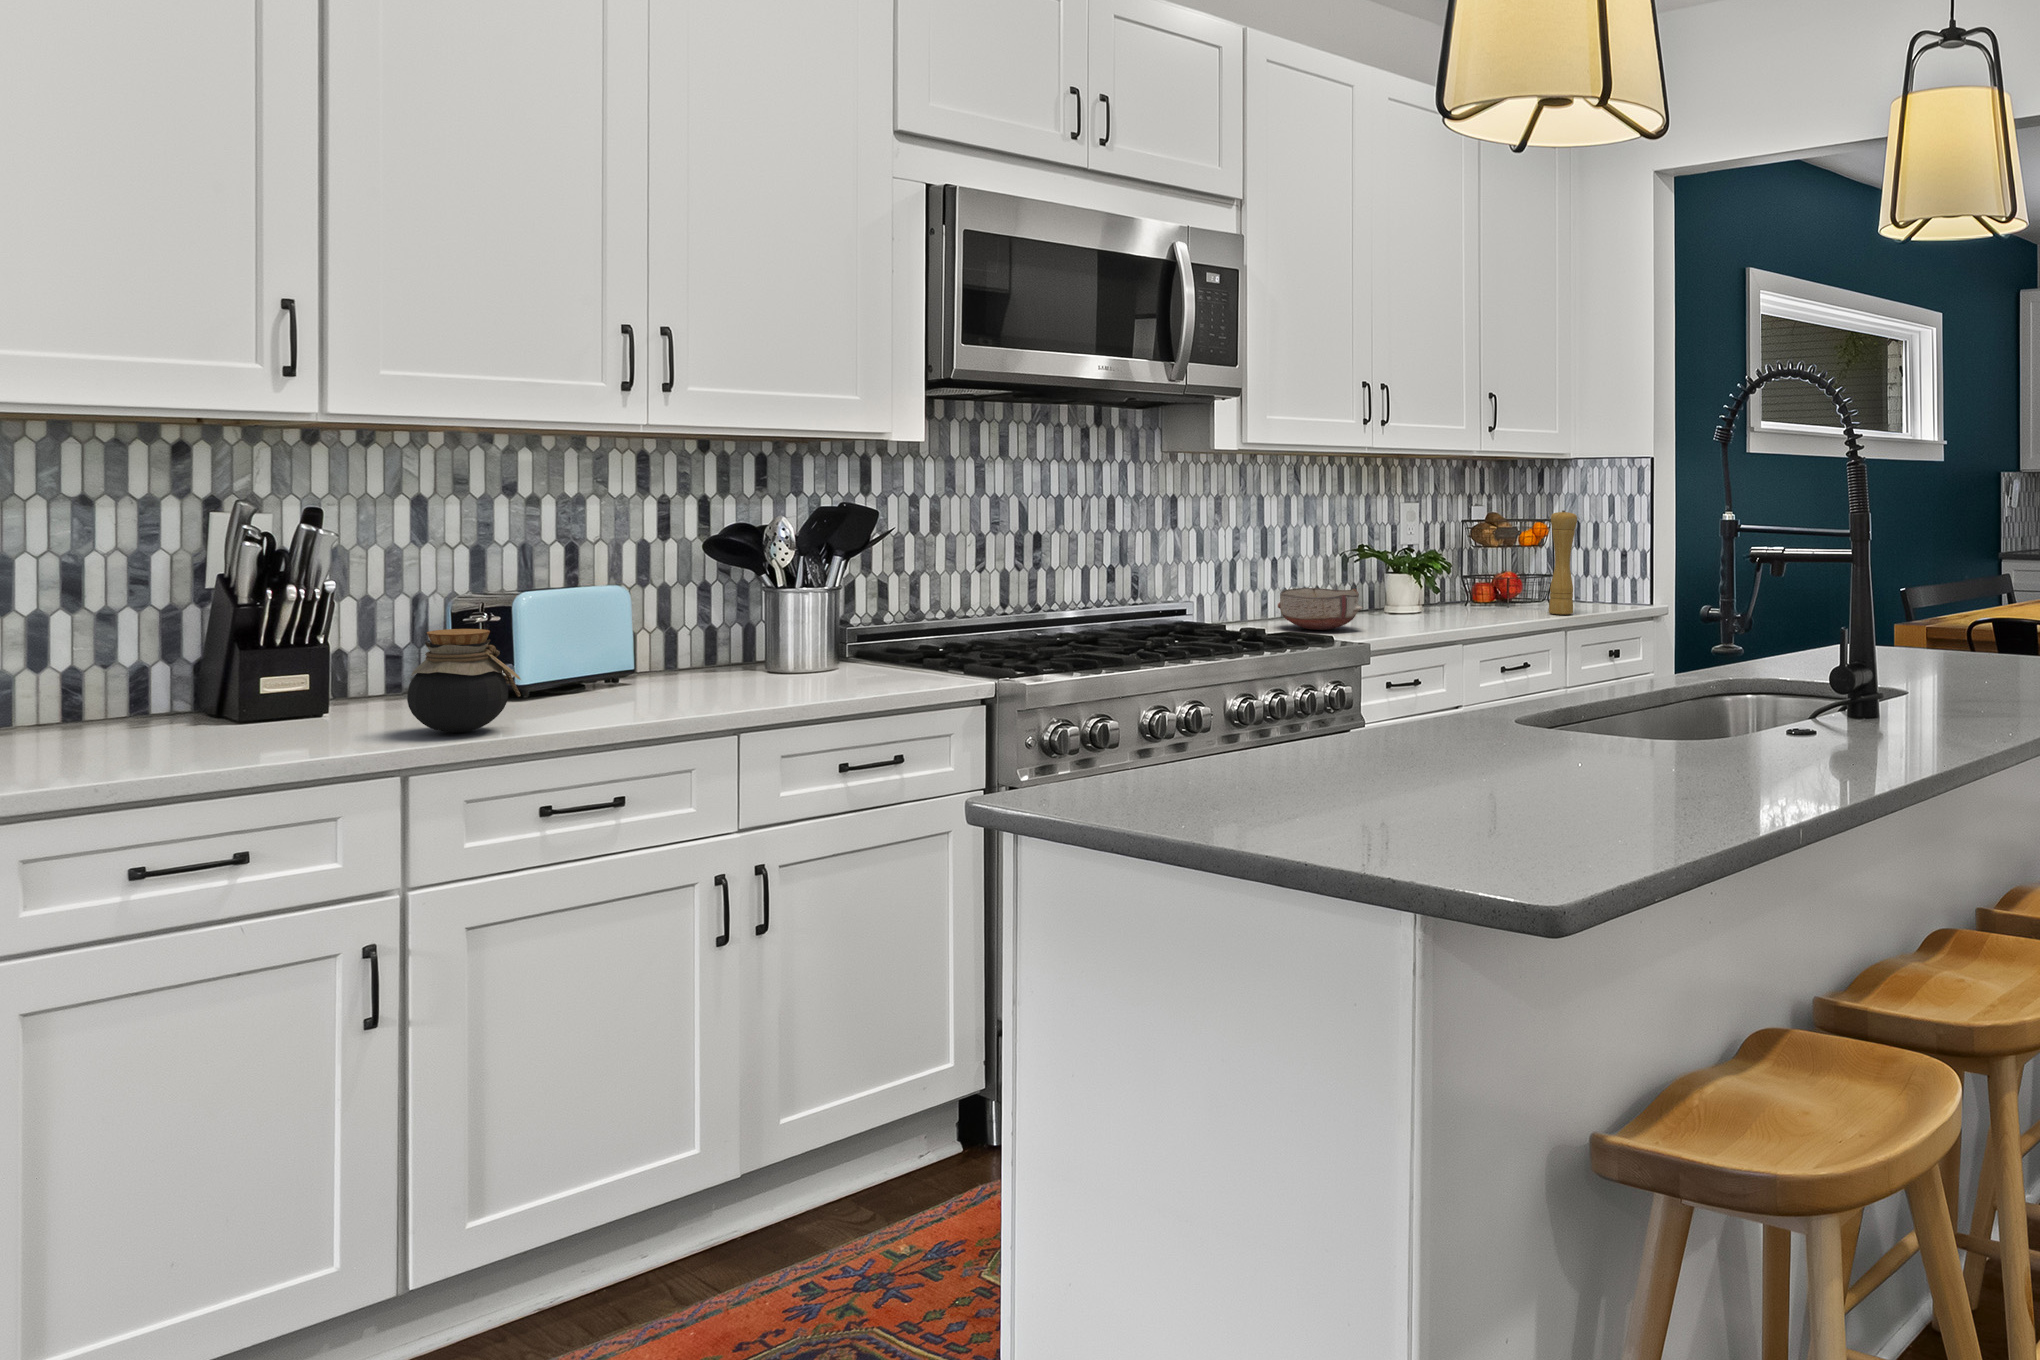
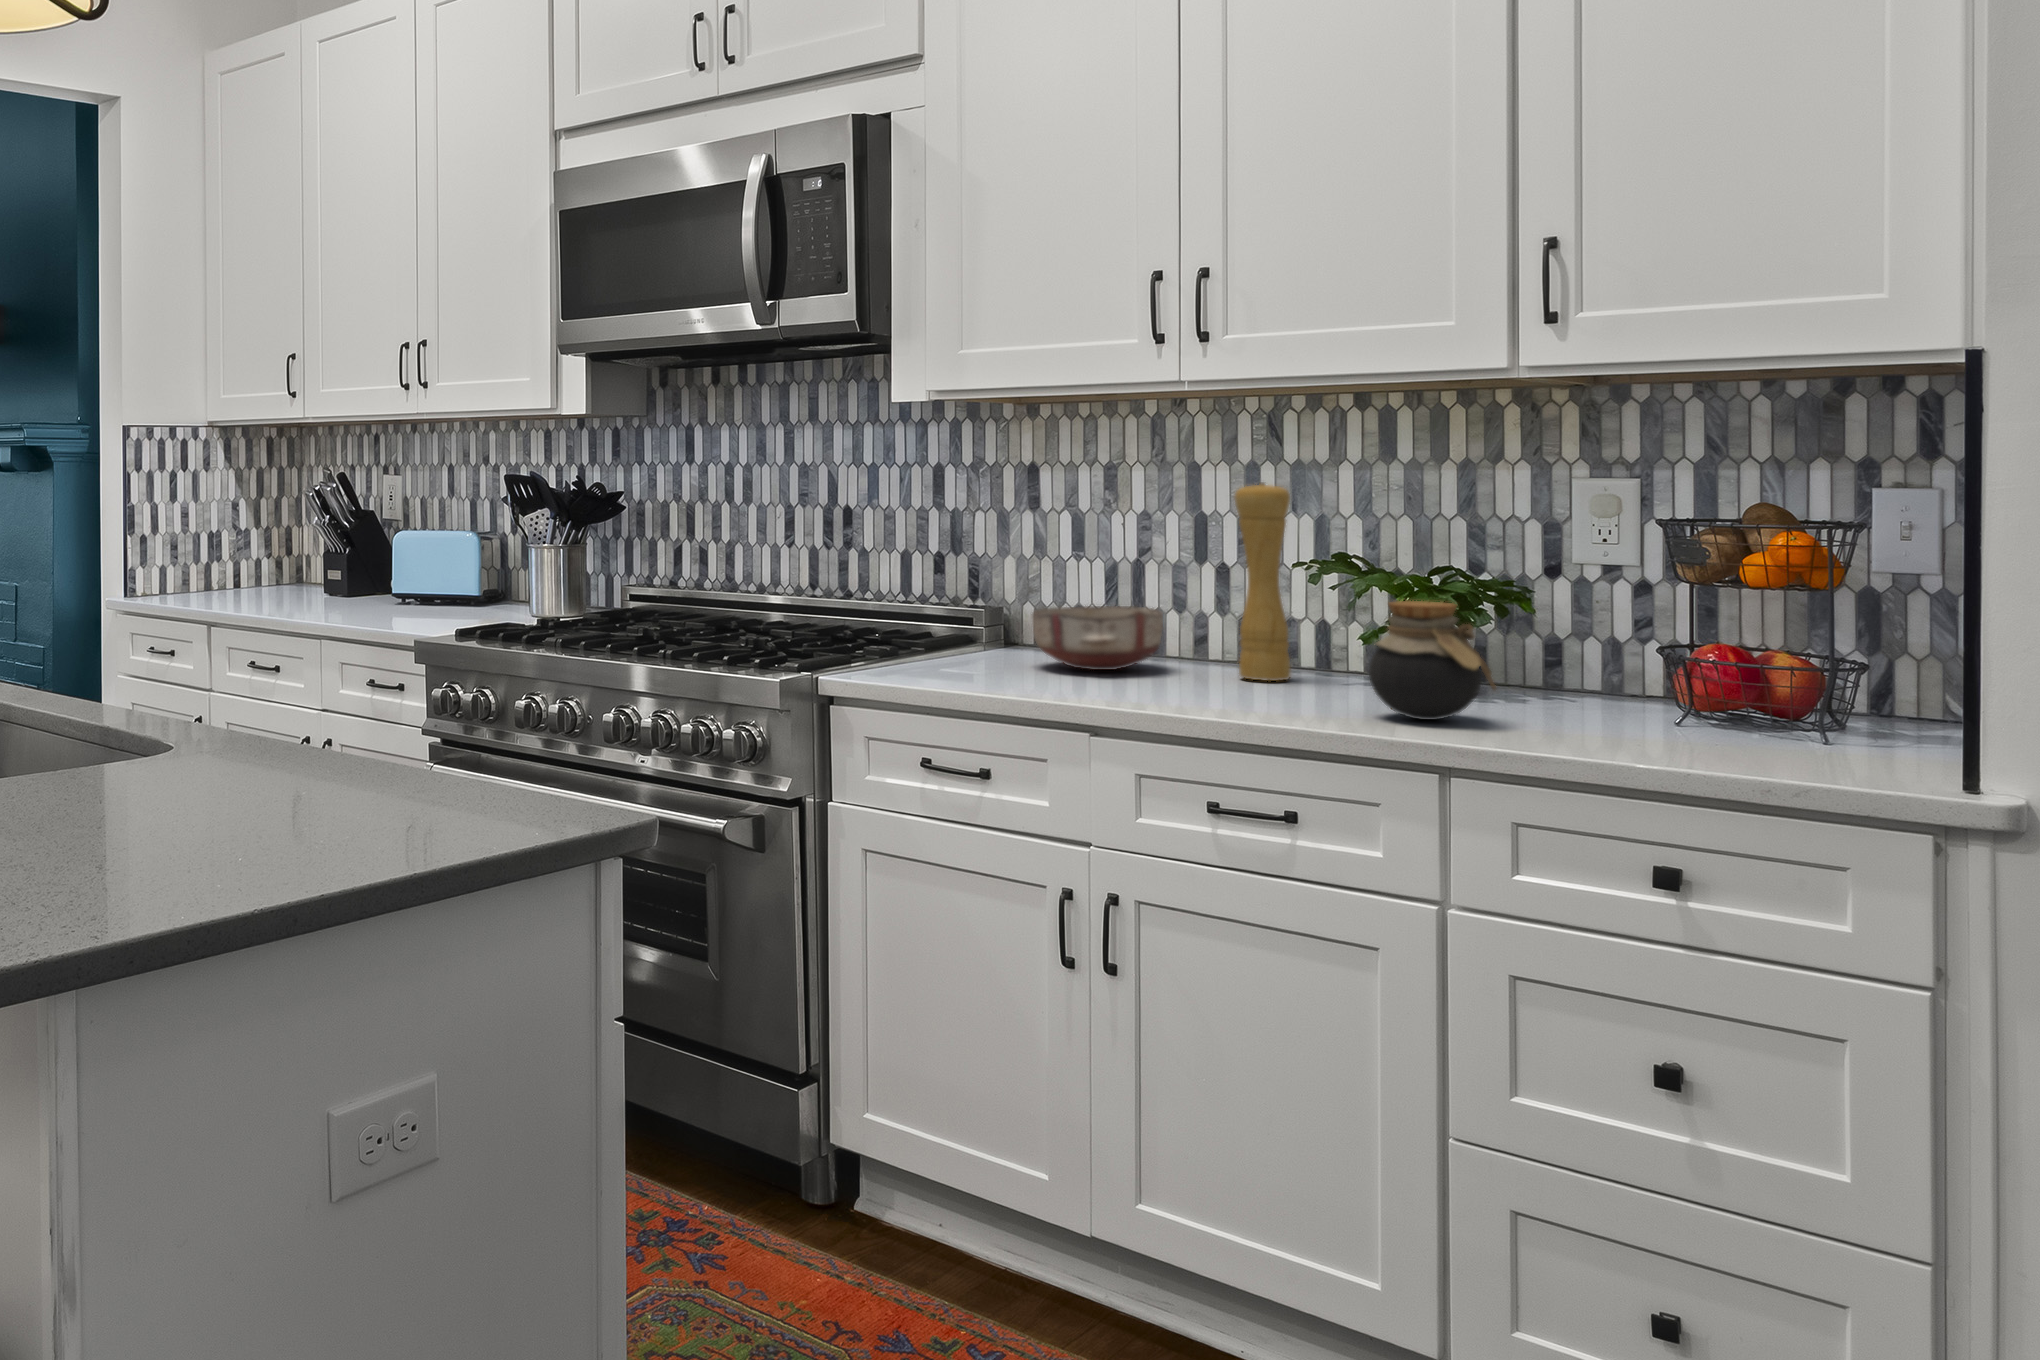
pepper mill: present [1549,510,1577,614] -> present [1235,482,1291,681]
jar: present [407,629,521,733] -> present [1369,601,1496,720]

